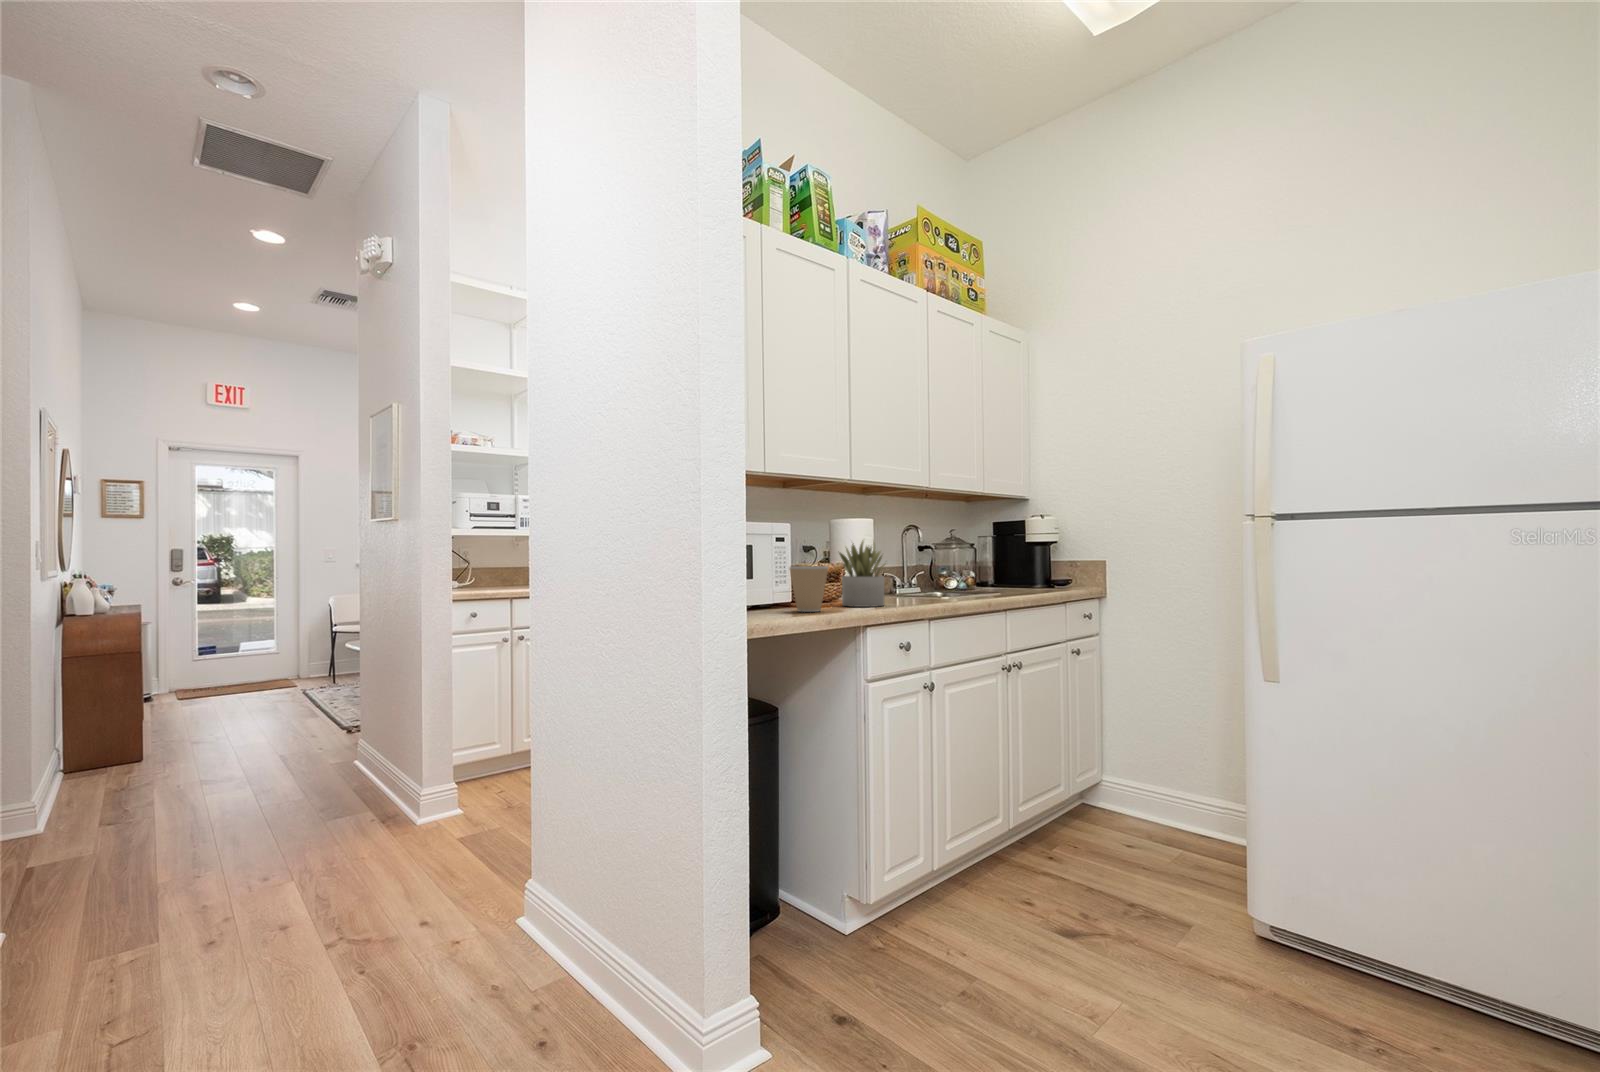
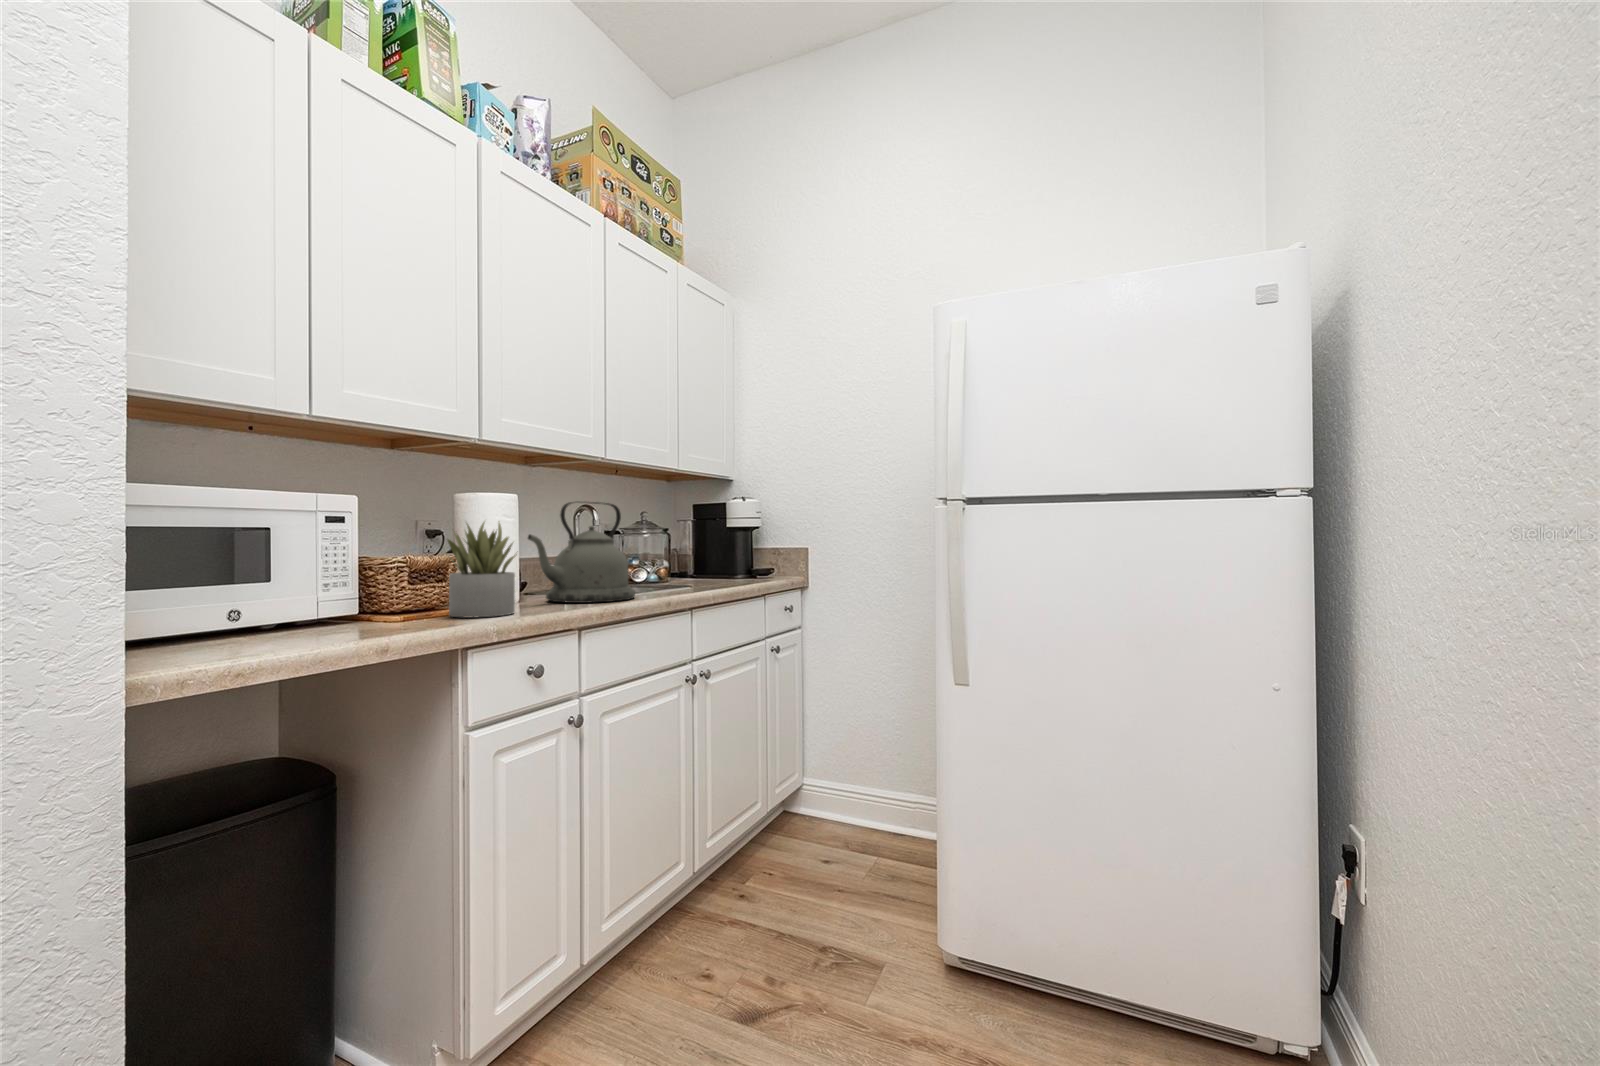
kettle: none [885,523,962,601] -> present [528,502,635,603]
coffee cup: present [789,566,828,612] -> none [334,561,408,632]

